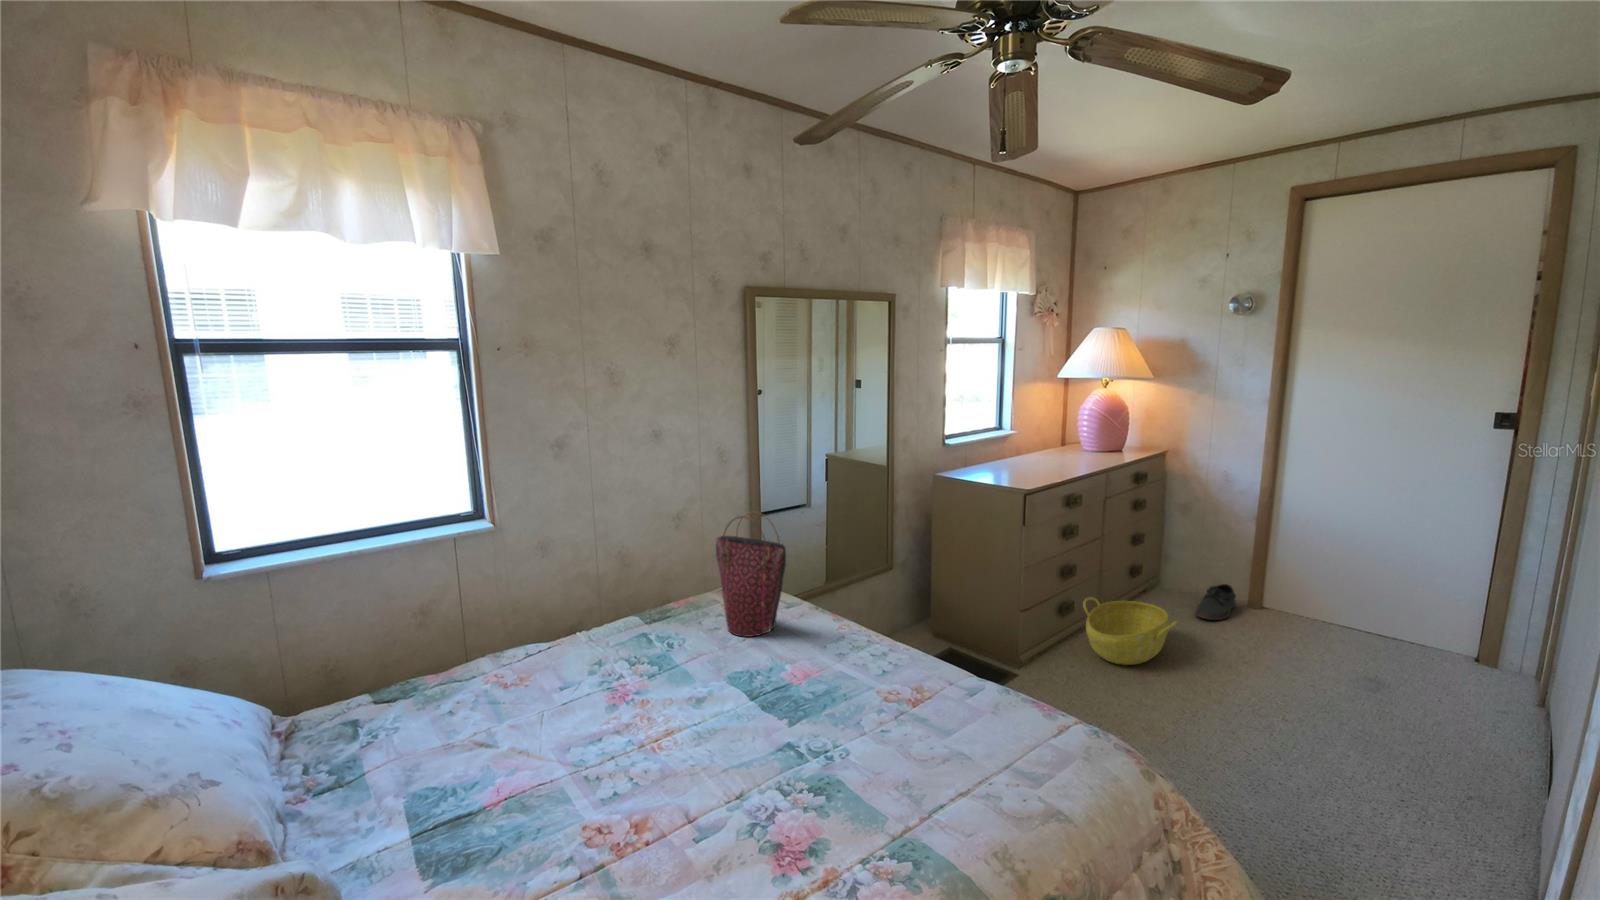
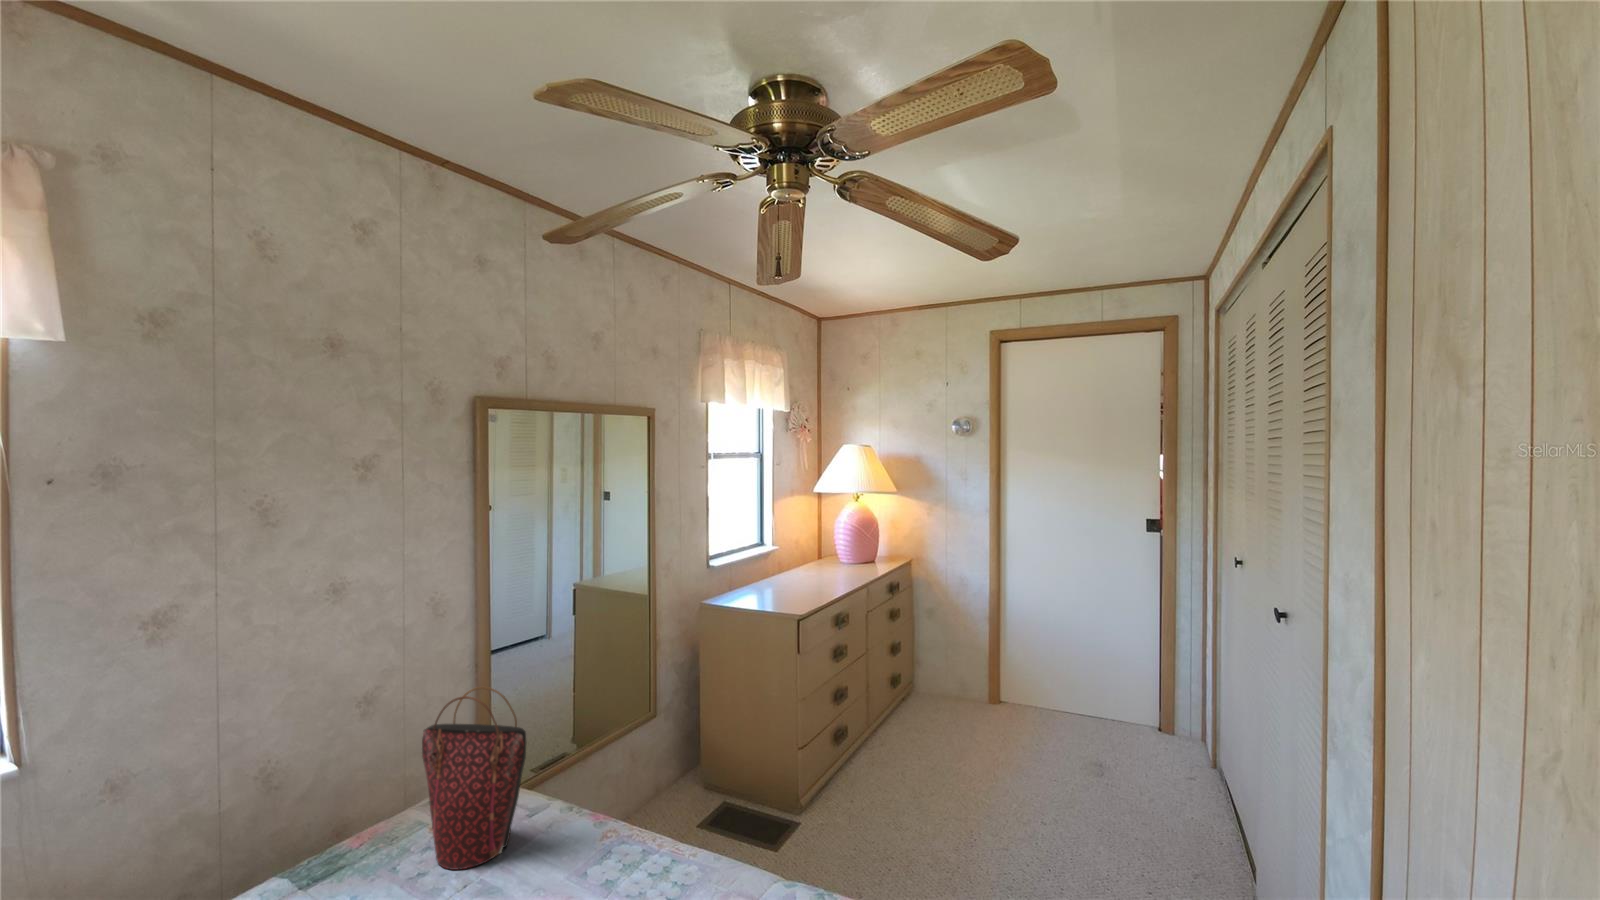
shoe: present [1195,584,1236,620] -> none [951,686,981,725]
basket: present [1083,597,1177,665] -> none [855,718,942,791]

